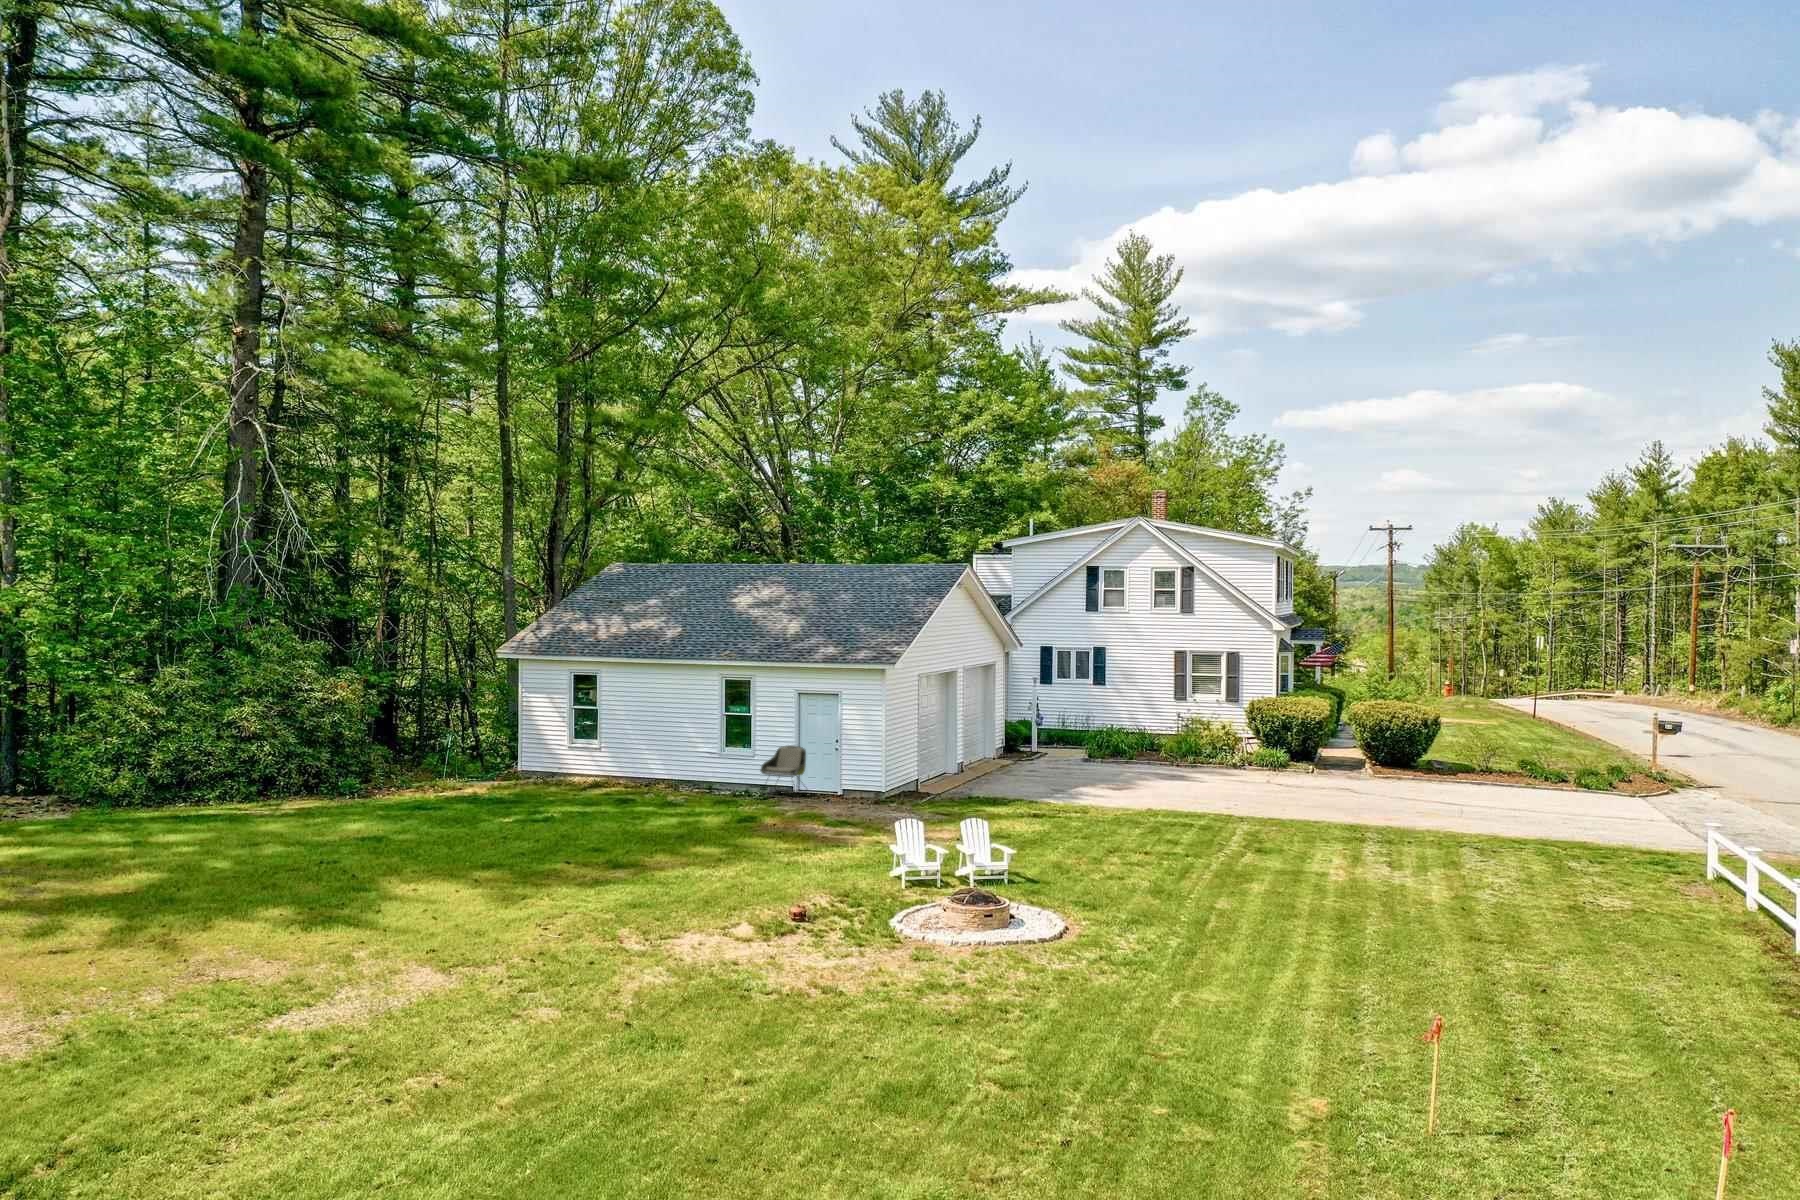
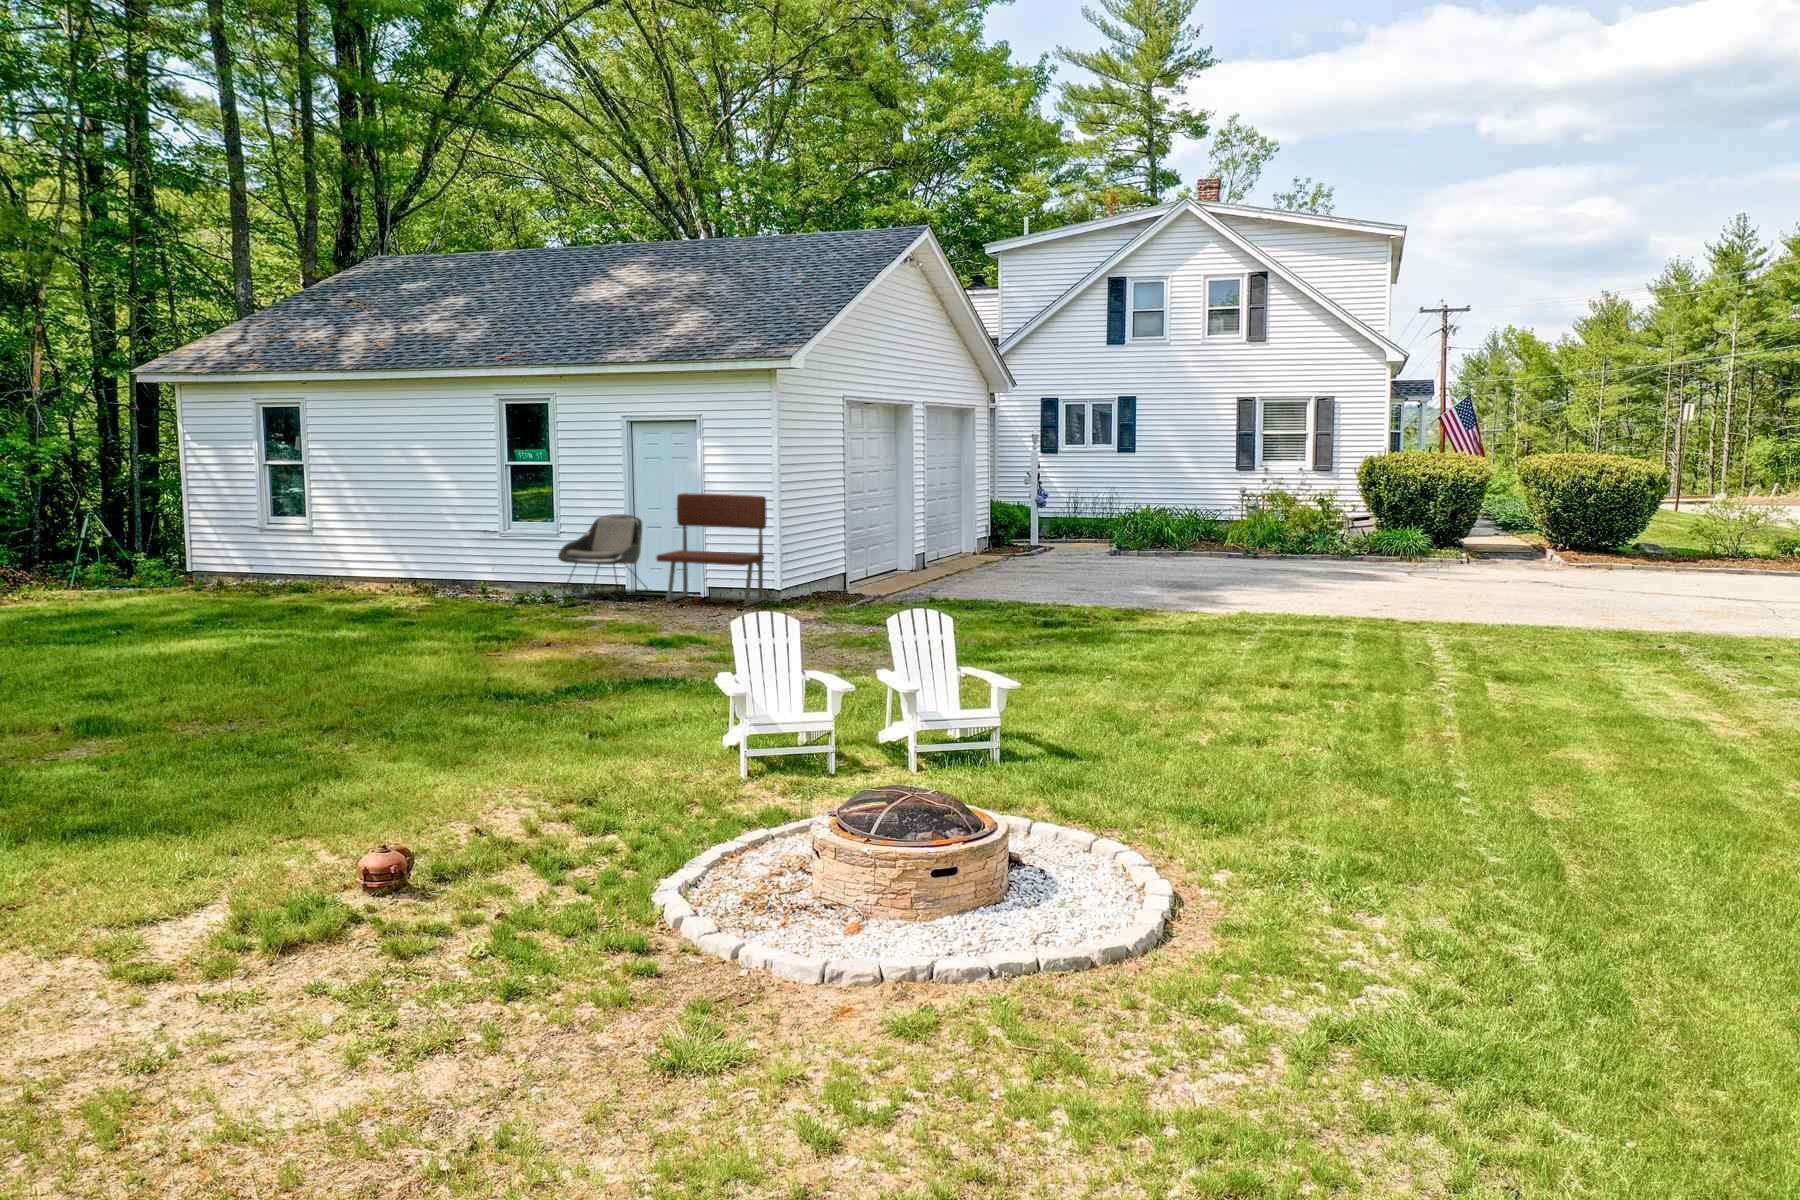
bench: none [818,736,879,802] -> present [656,493,767,606]

